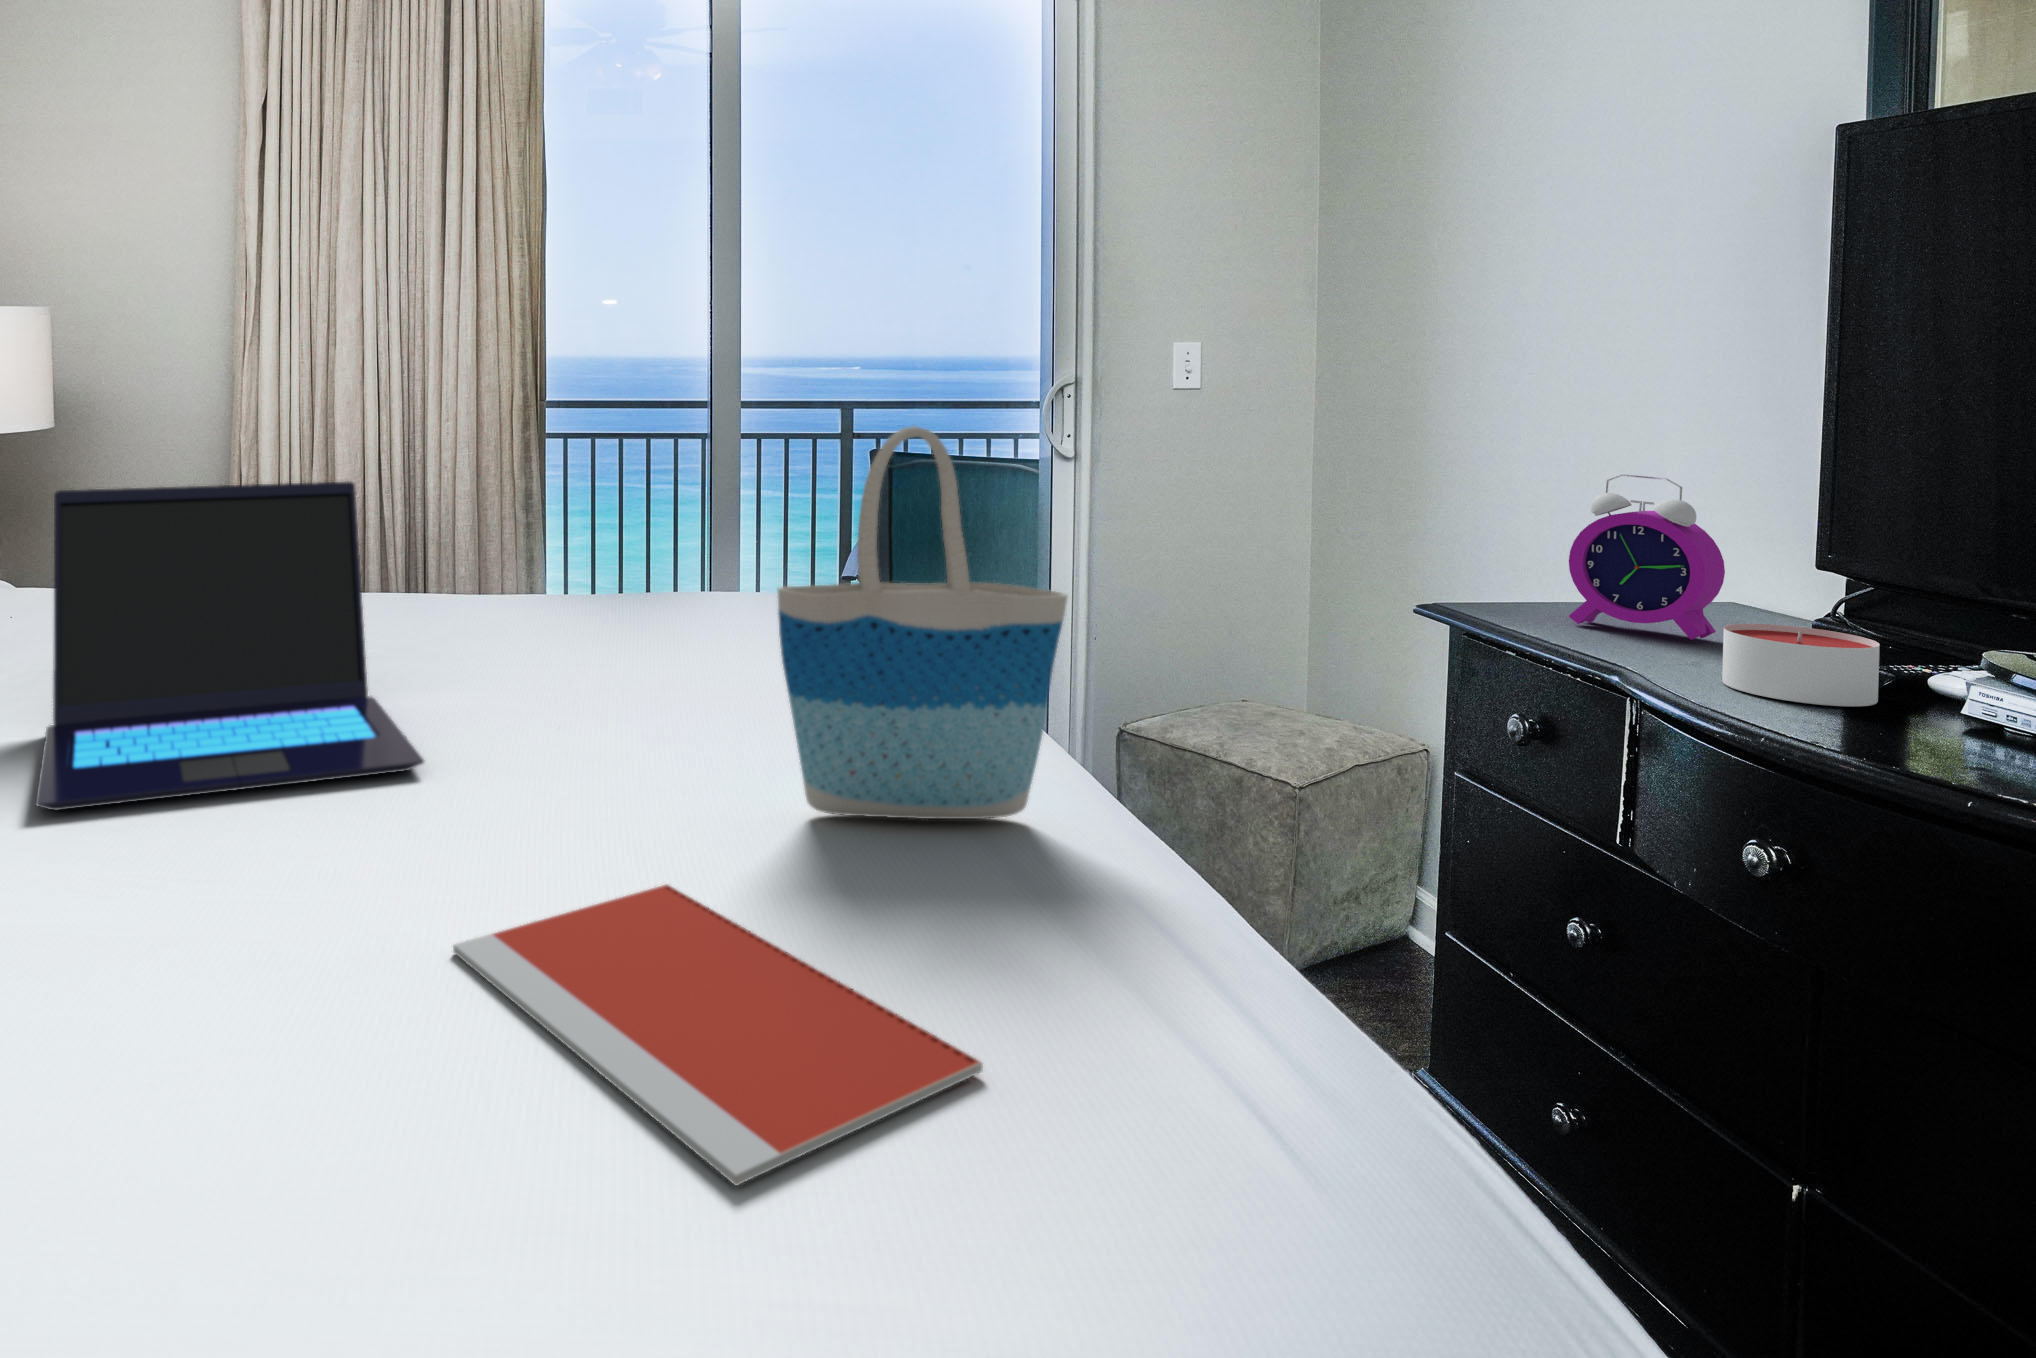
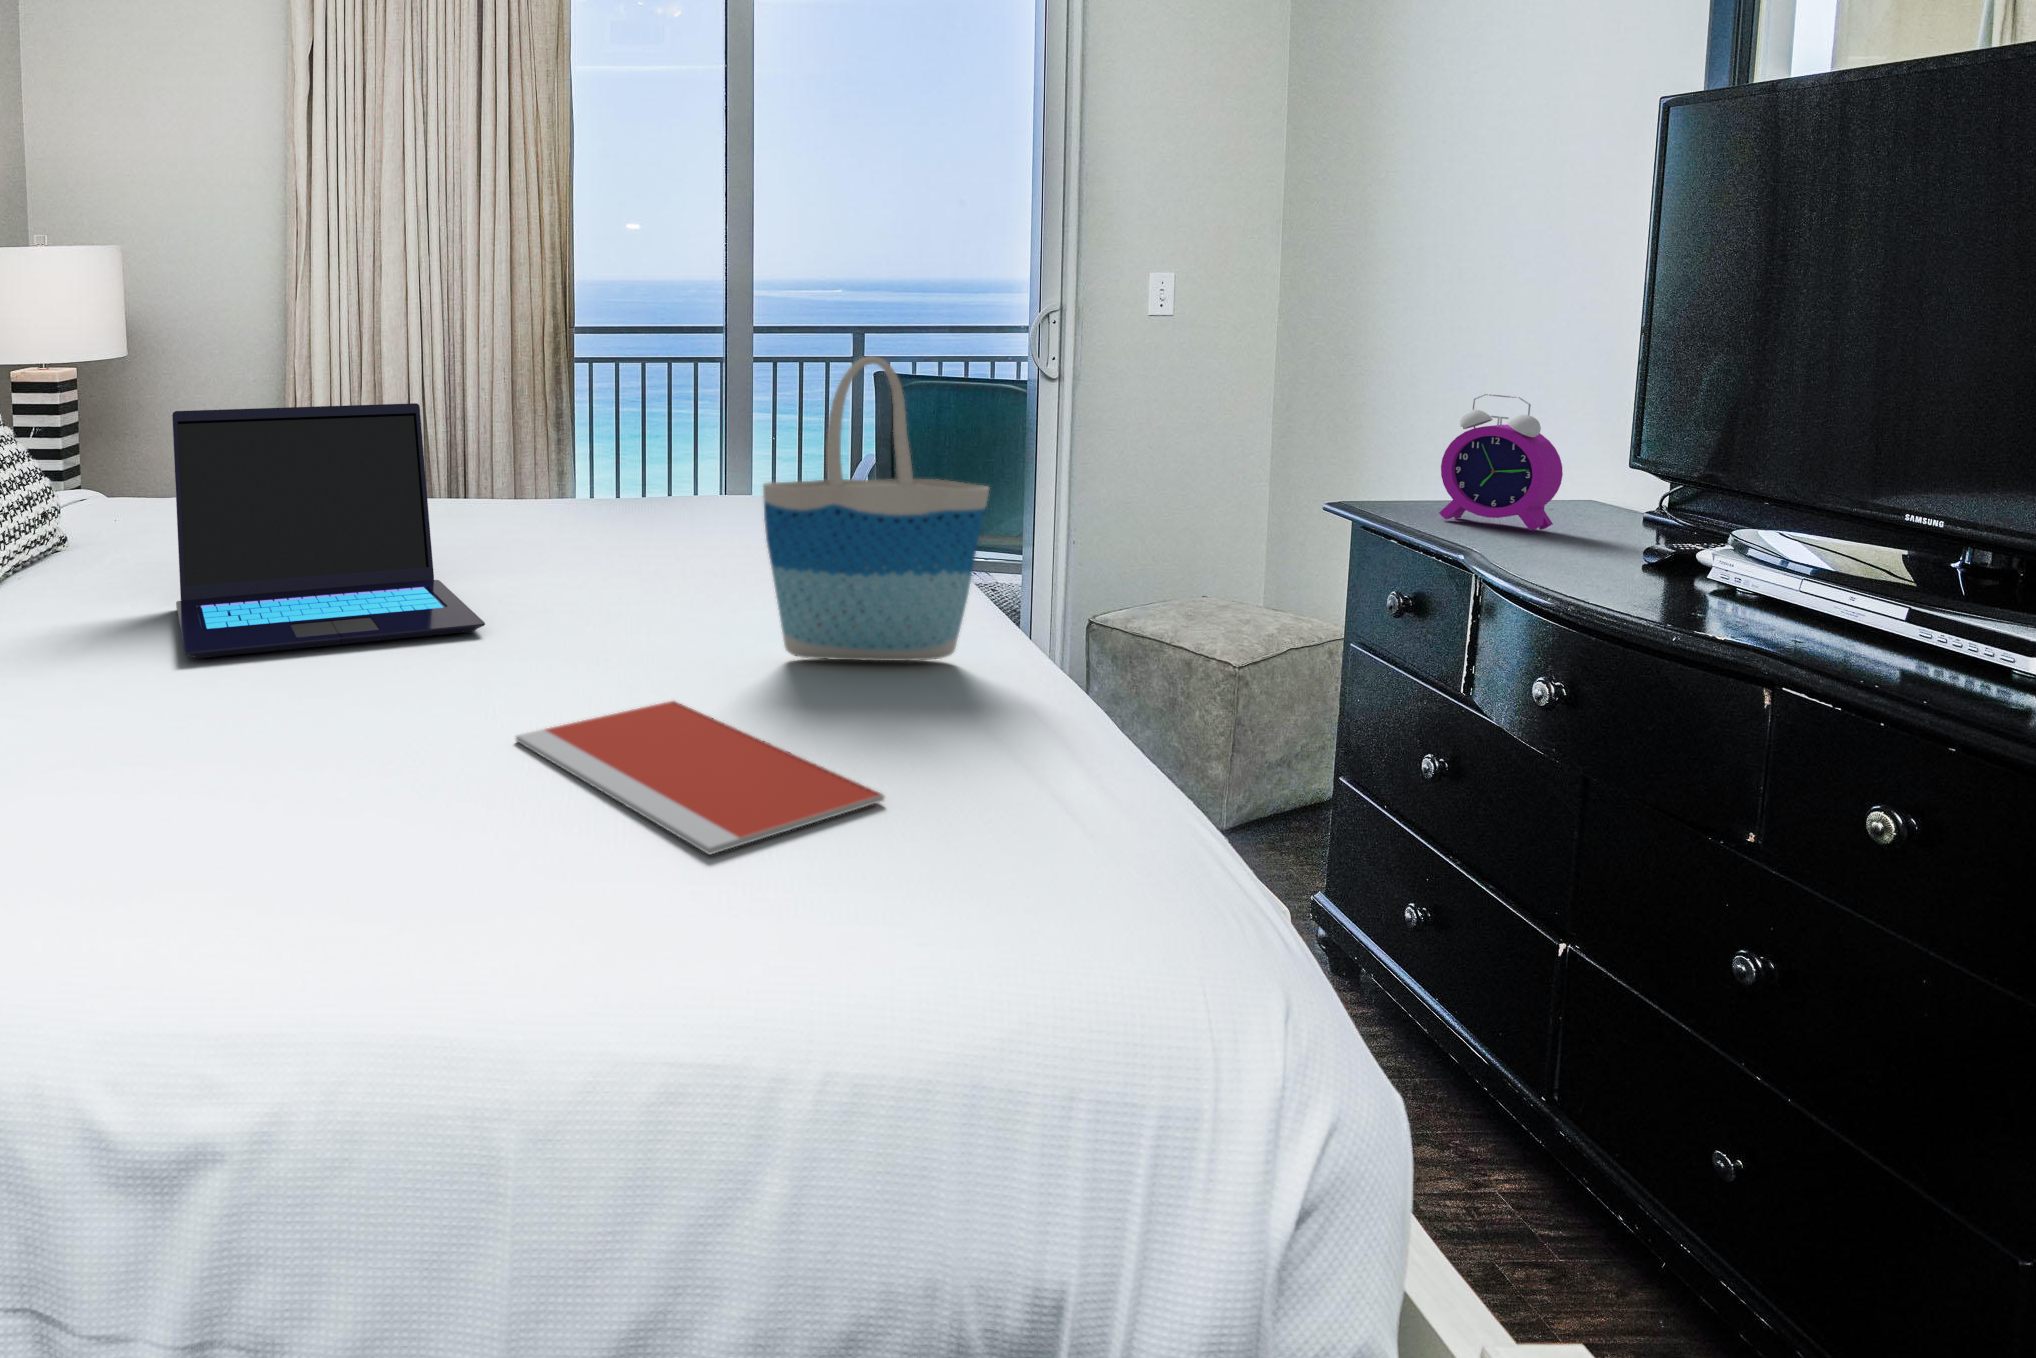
candle: present [1722,624,1880,707] -> none [1534,514,1651,577]

